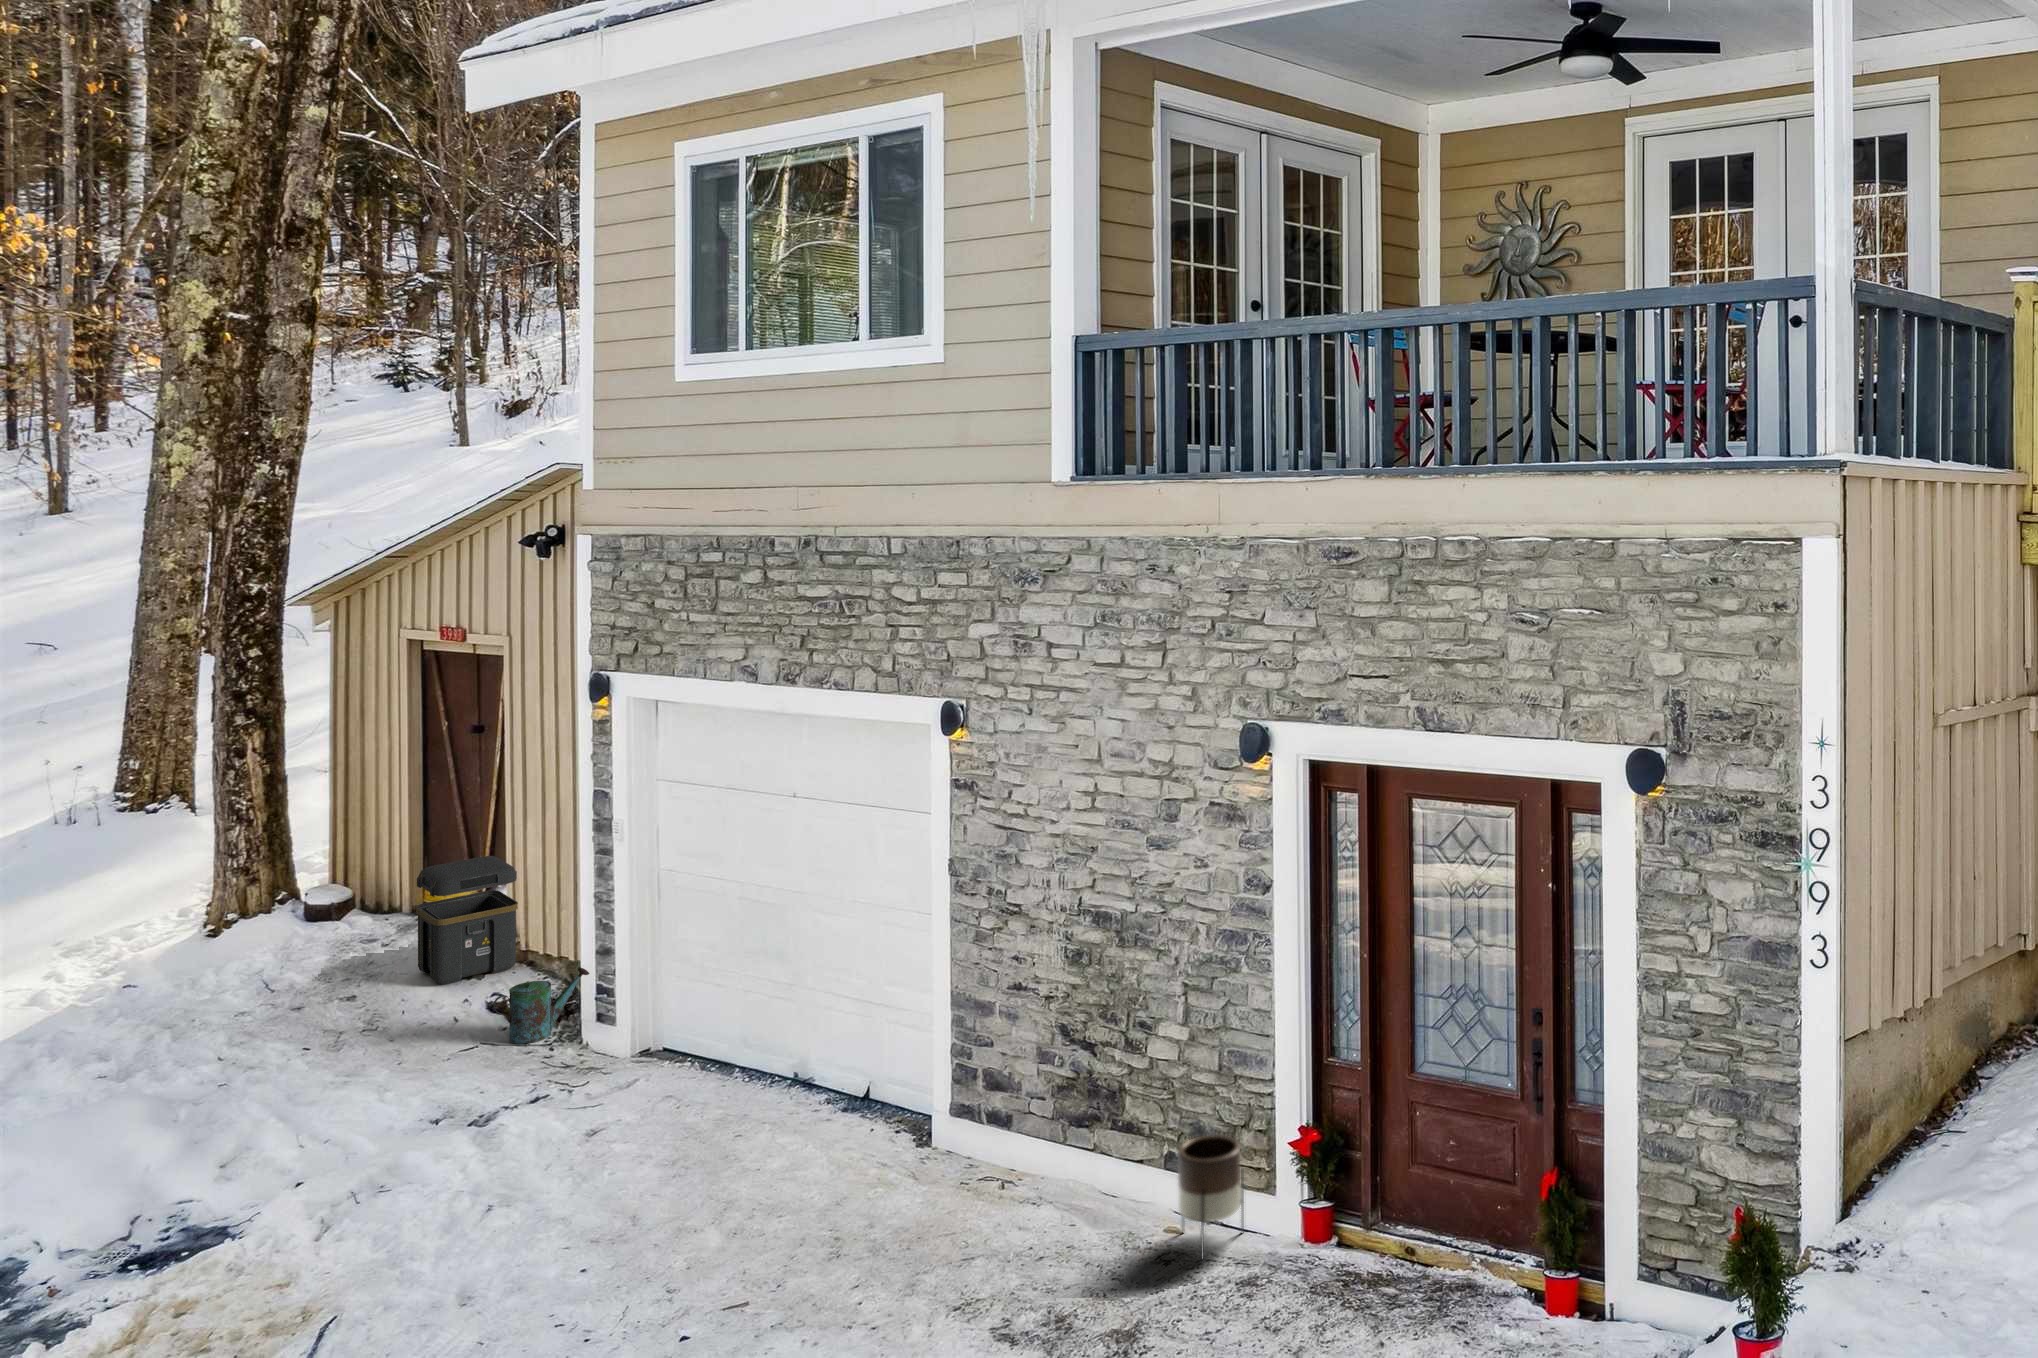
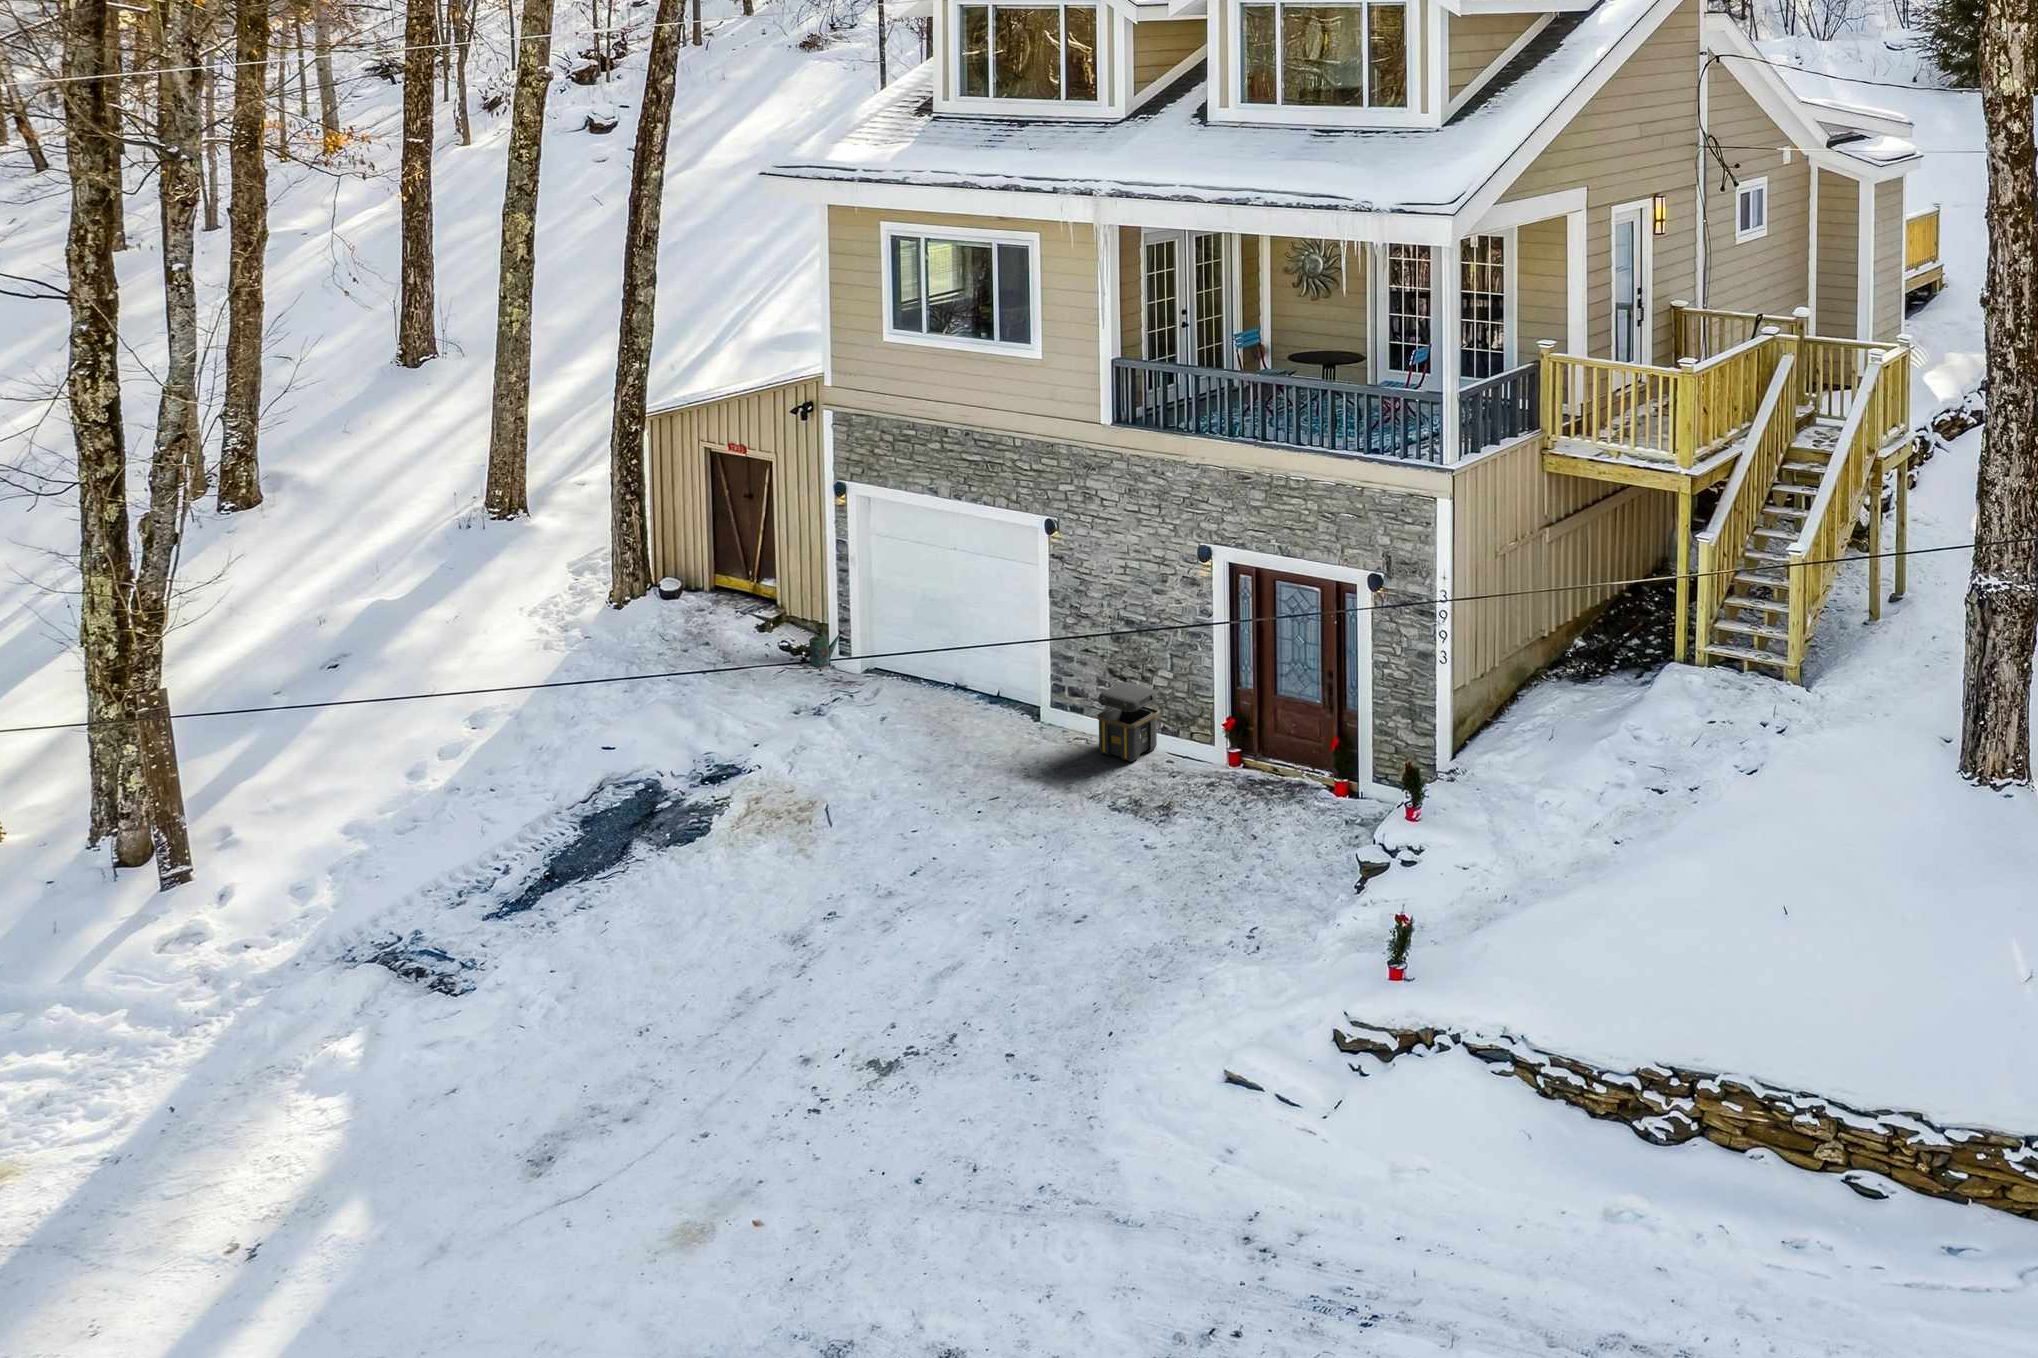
toolbox: present [416,856,518,984] -> present [1097,682,1158,761]
planter: present [1178,1135,1244,1259] -> none [1171,719,1199,768]

